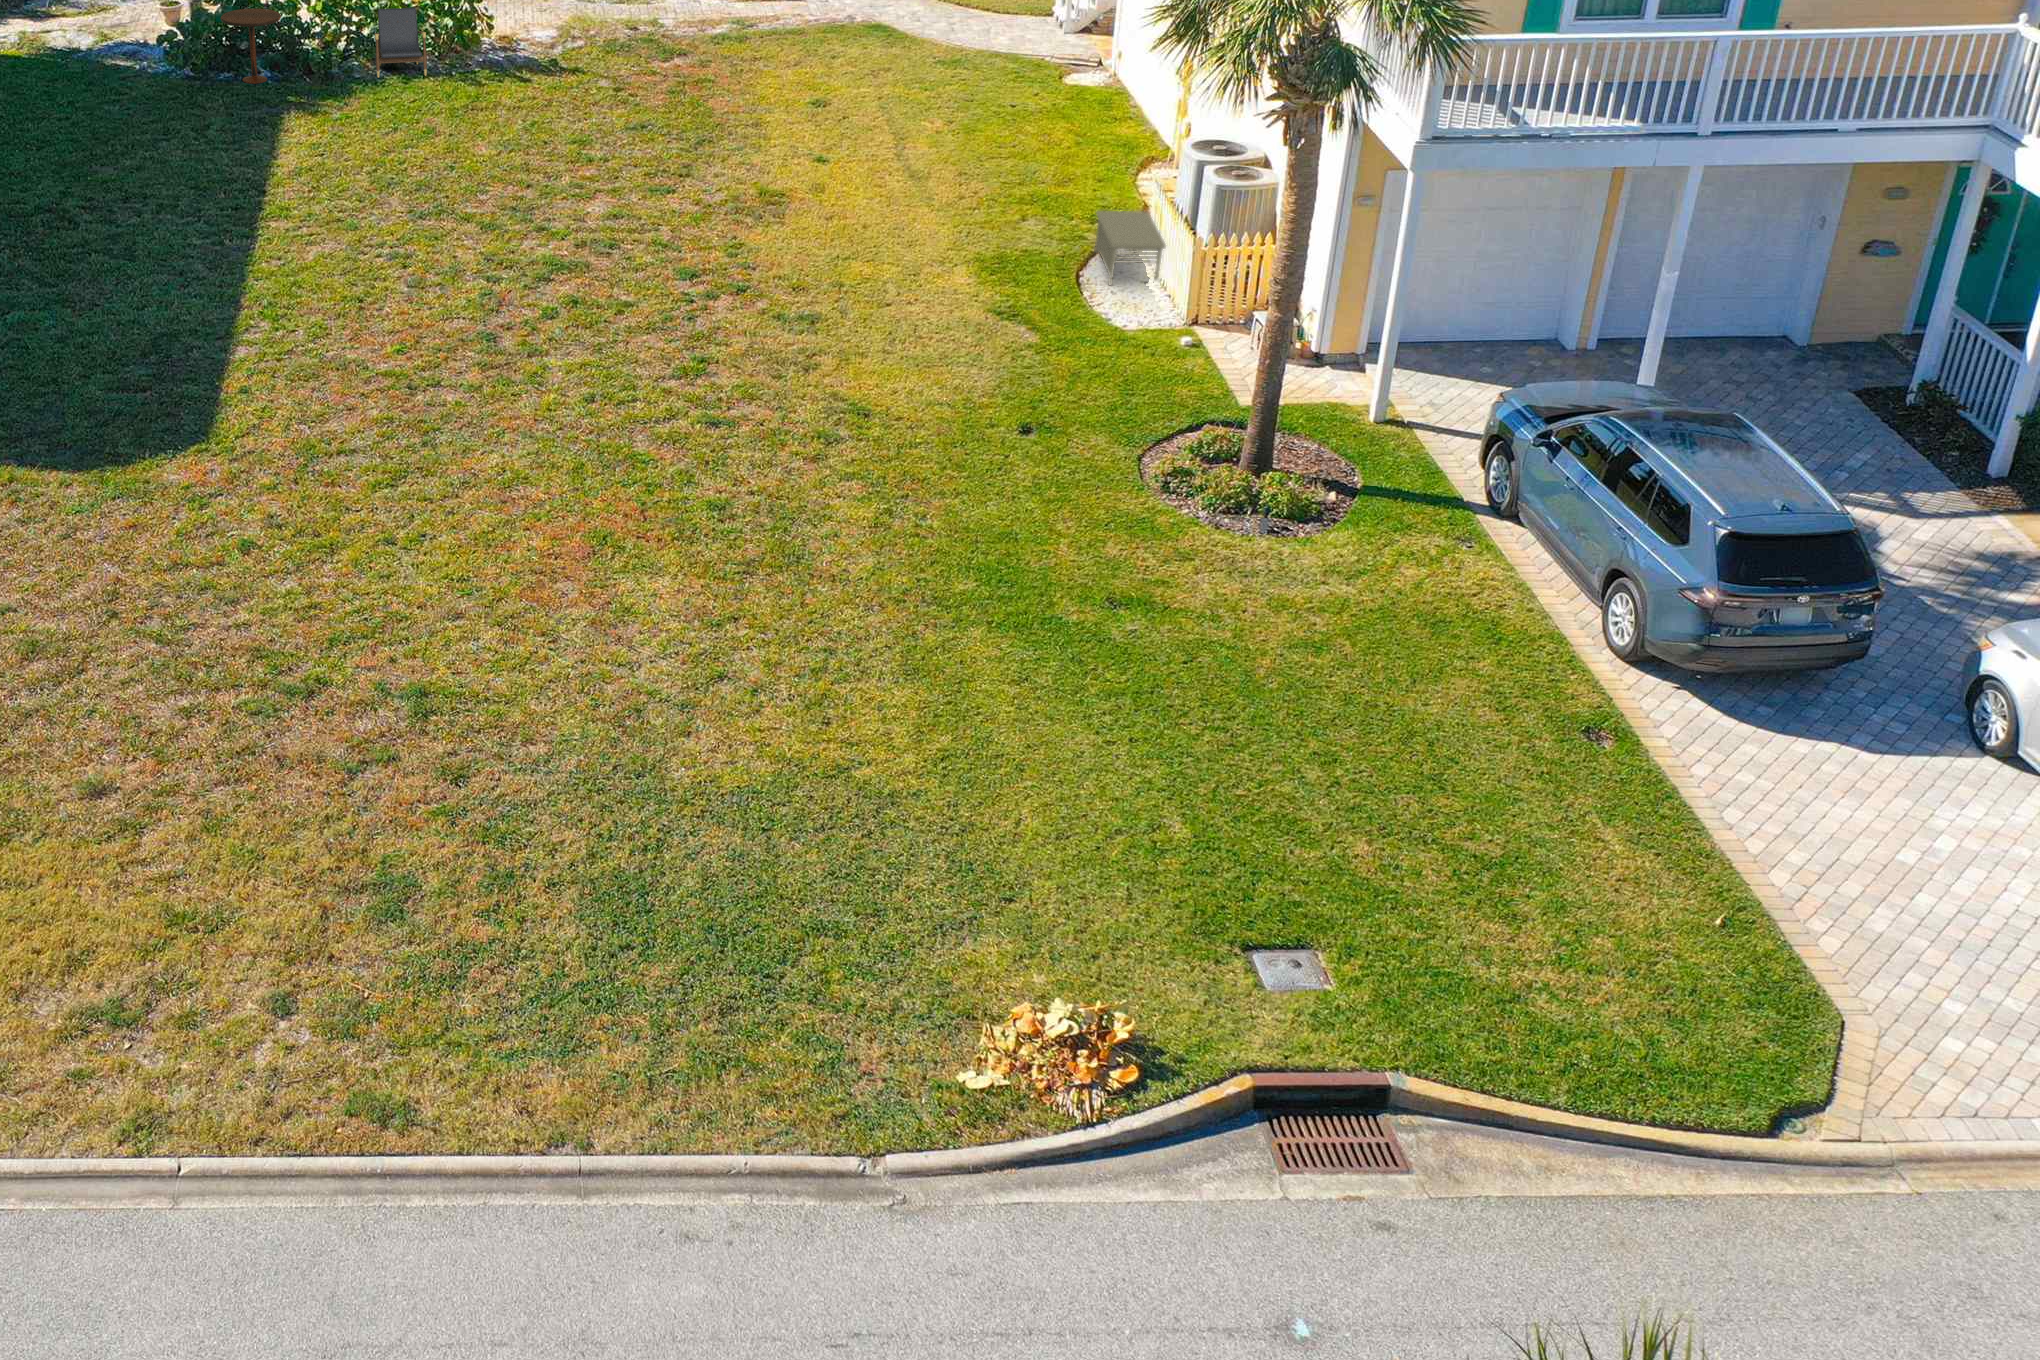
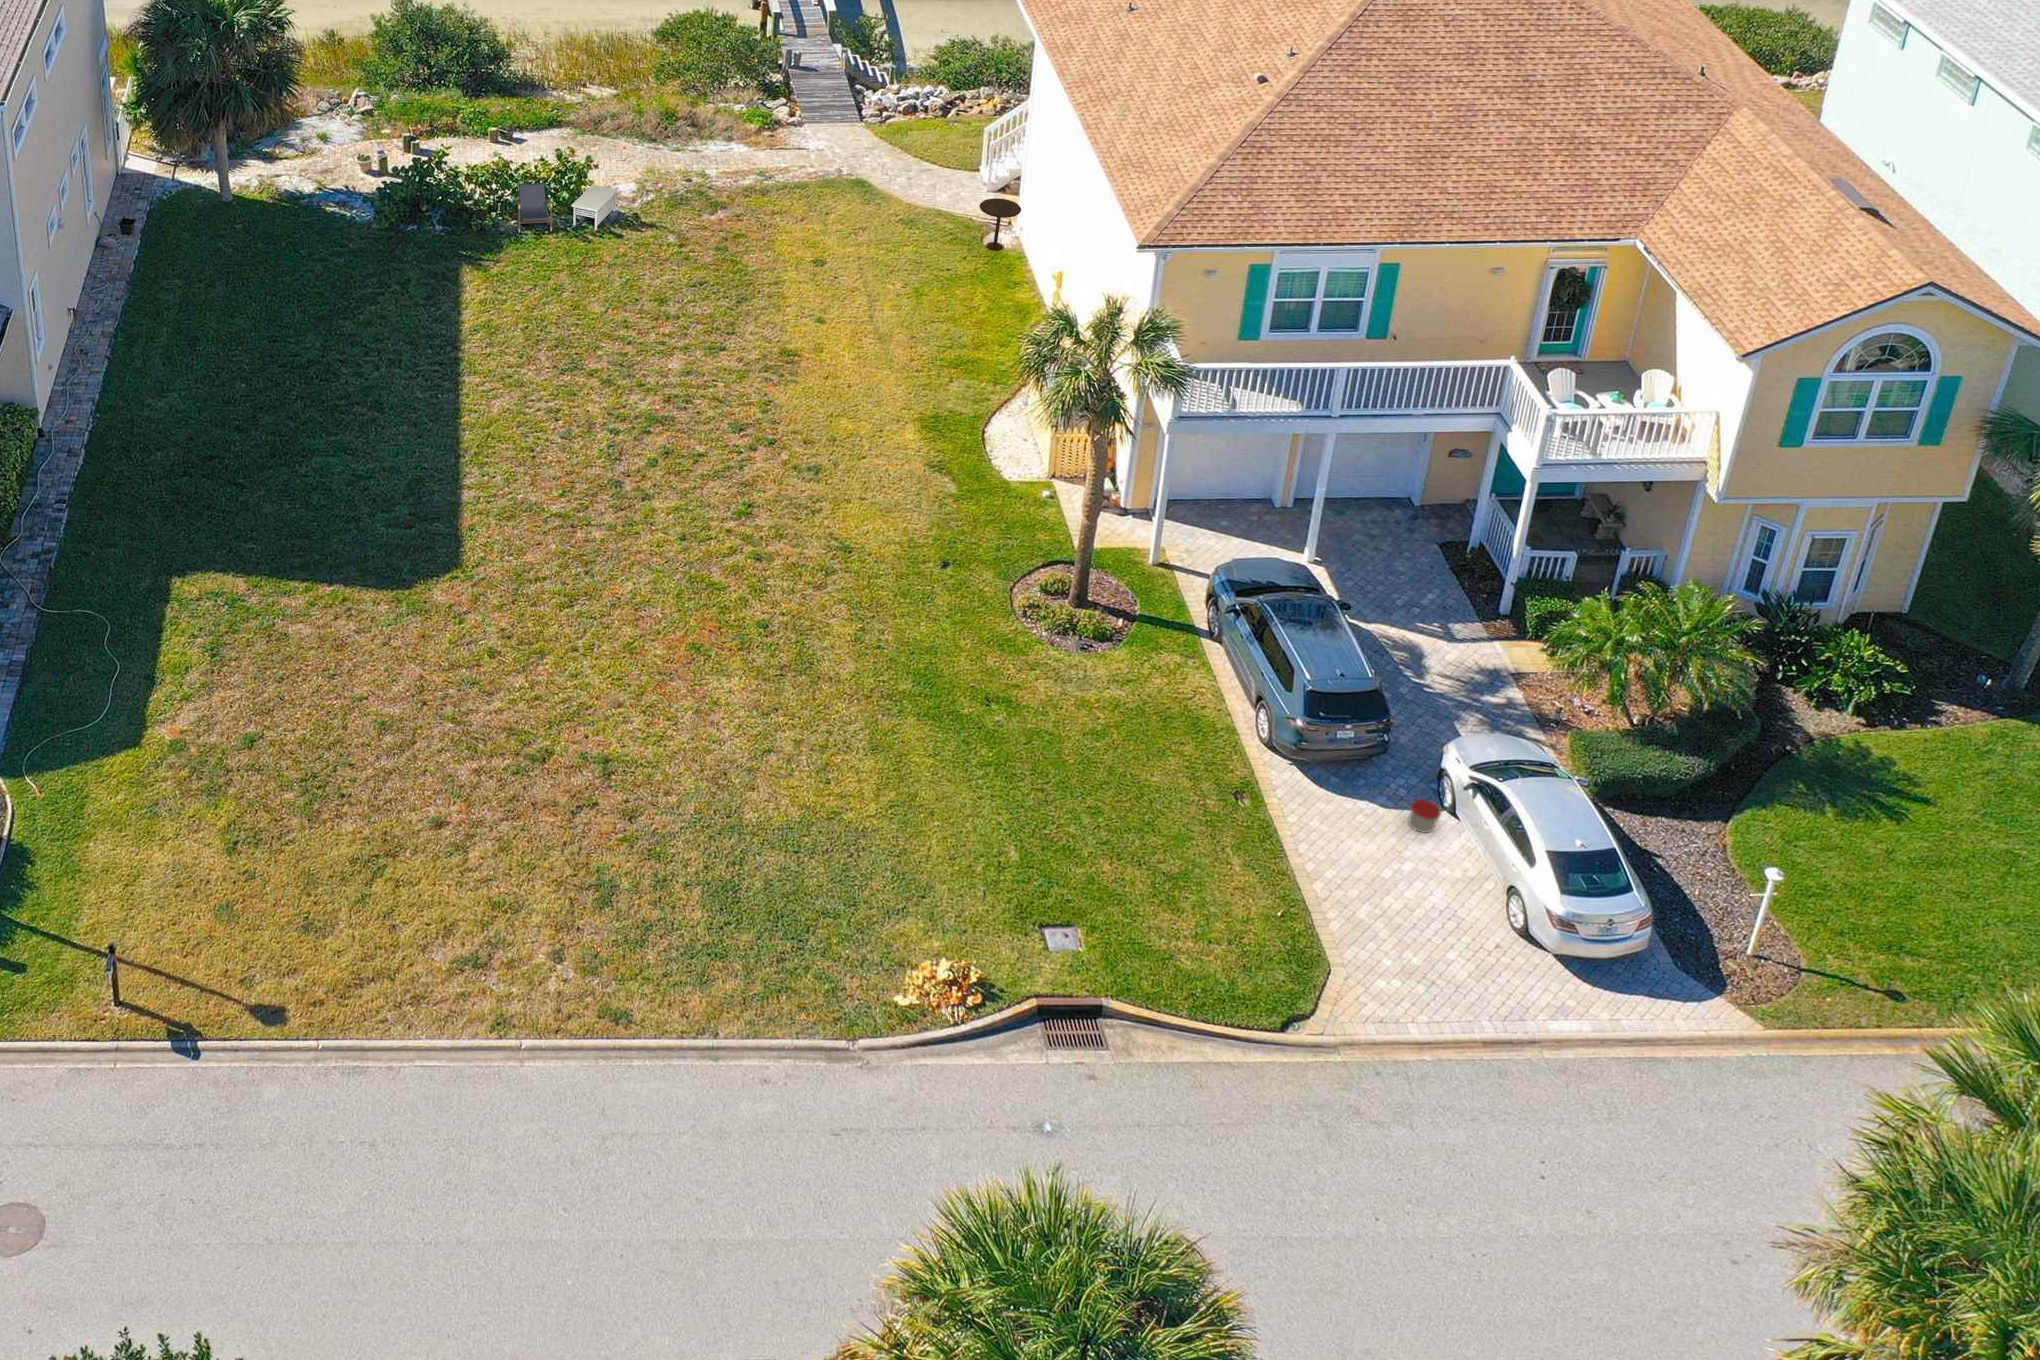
pedestal table: present [221,9,281,84] -> present [980,198,1021,250]
storage bench: present [1095,211,1166,284] -> present [572,185,618,230]
bucket: none [1928,735,1998,796] -> present [1409,799,1441,833]

